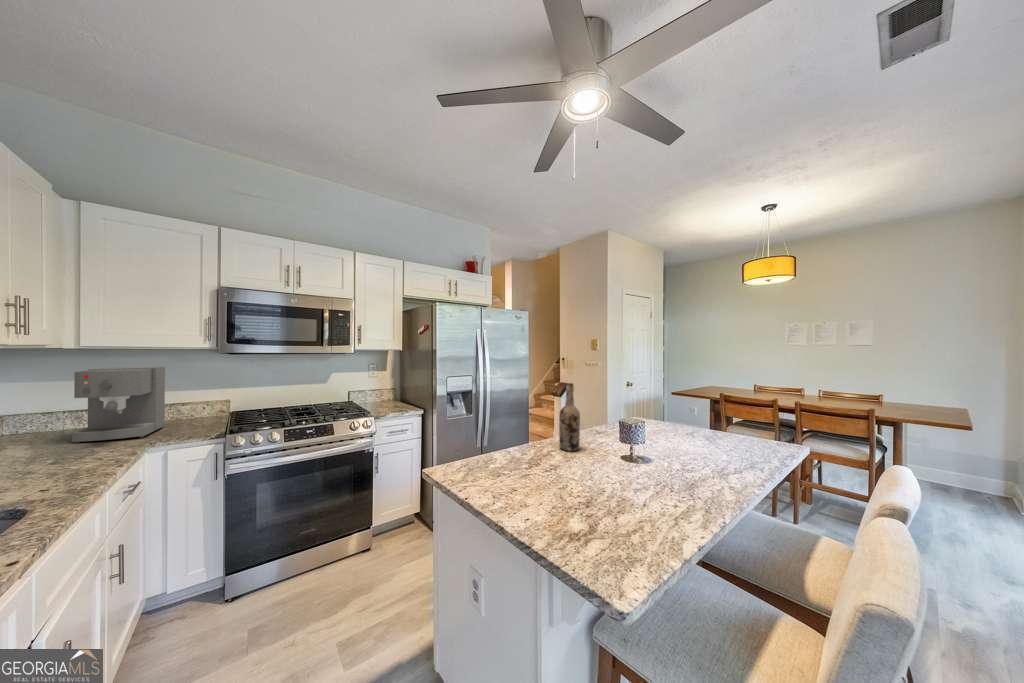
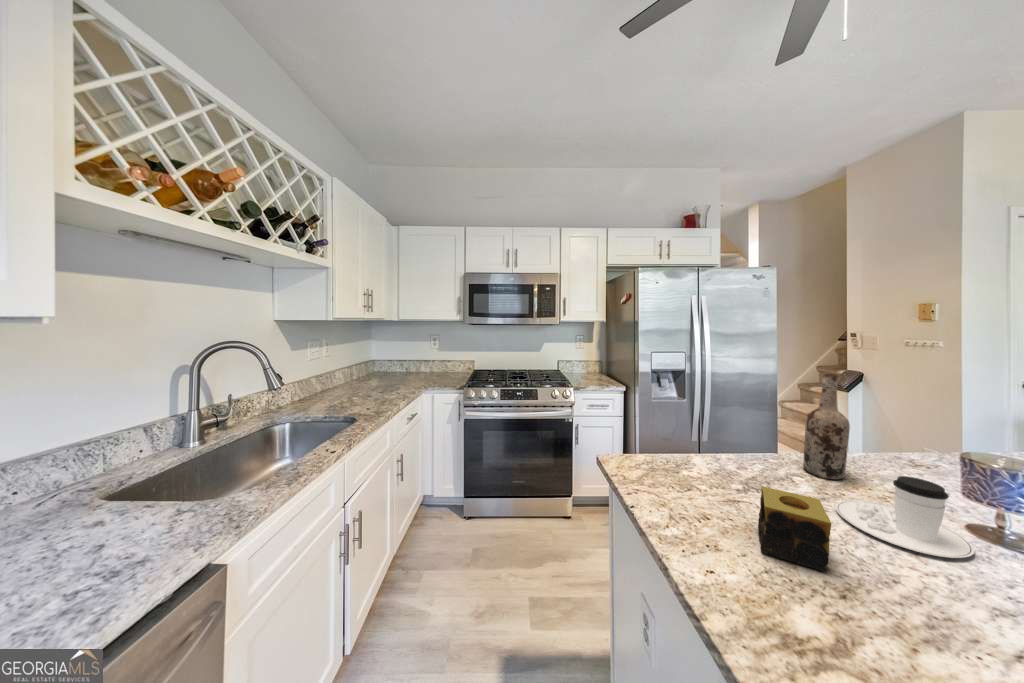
coffee maker: present [72,367,165,443] -> none [393,334,438,382]
coffee cup: none [578,437,630,476] -> present [836,476,975,558]
candle: none [545,458,580,499] -> present [758,486,831,572]

